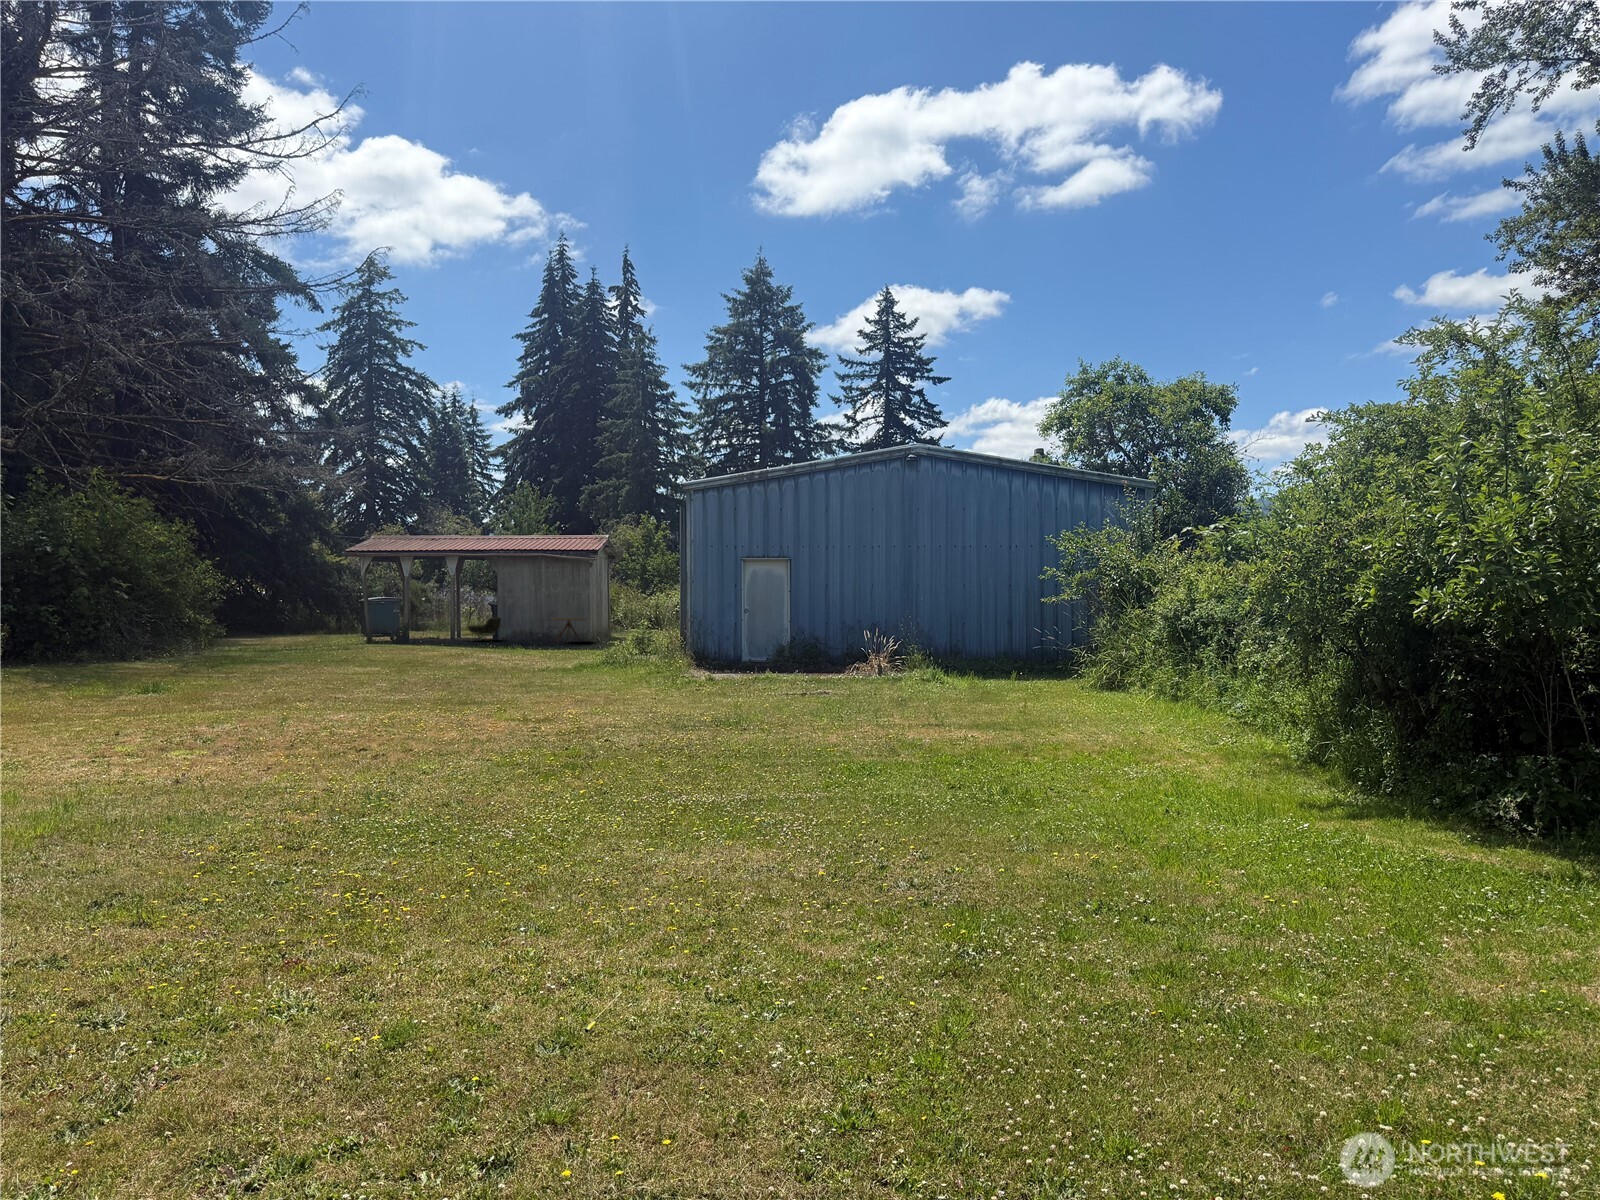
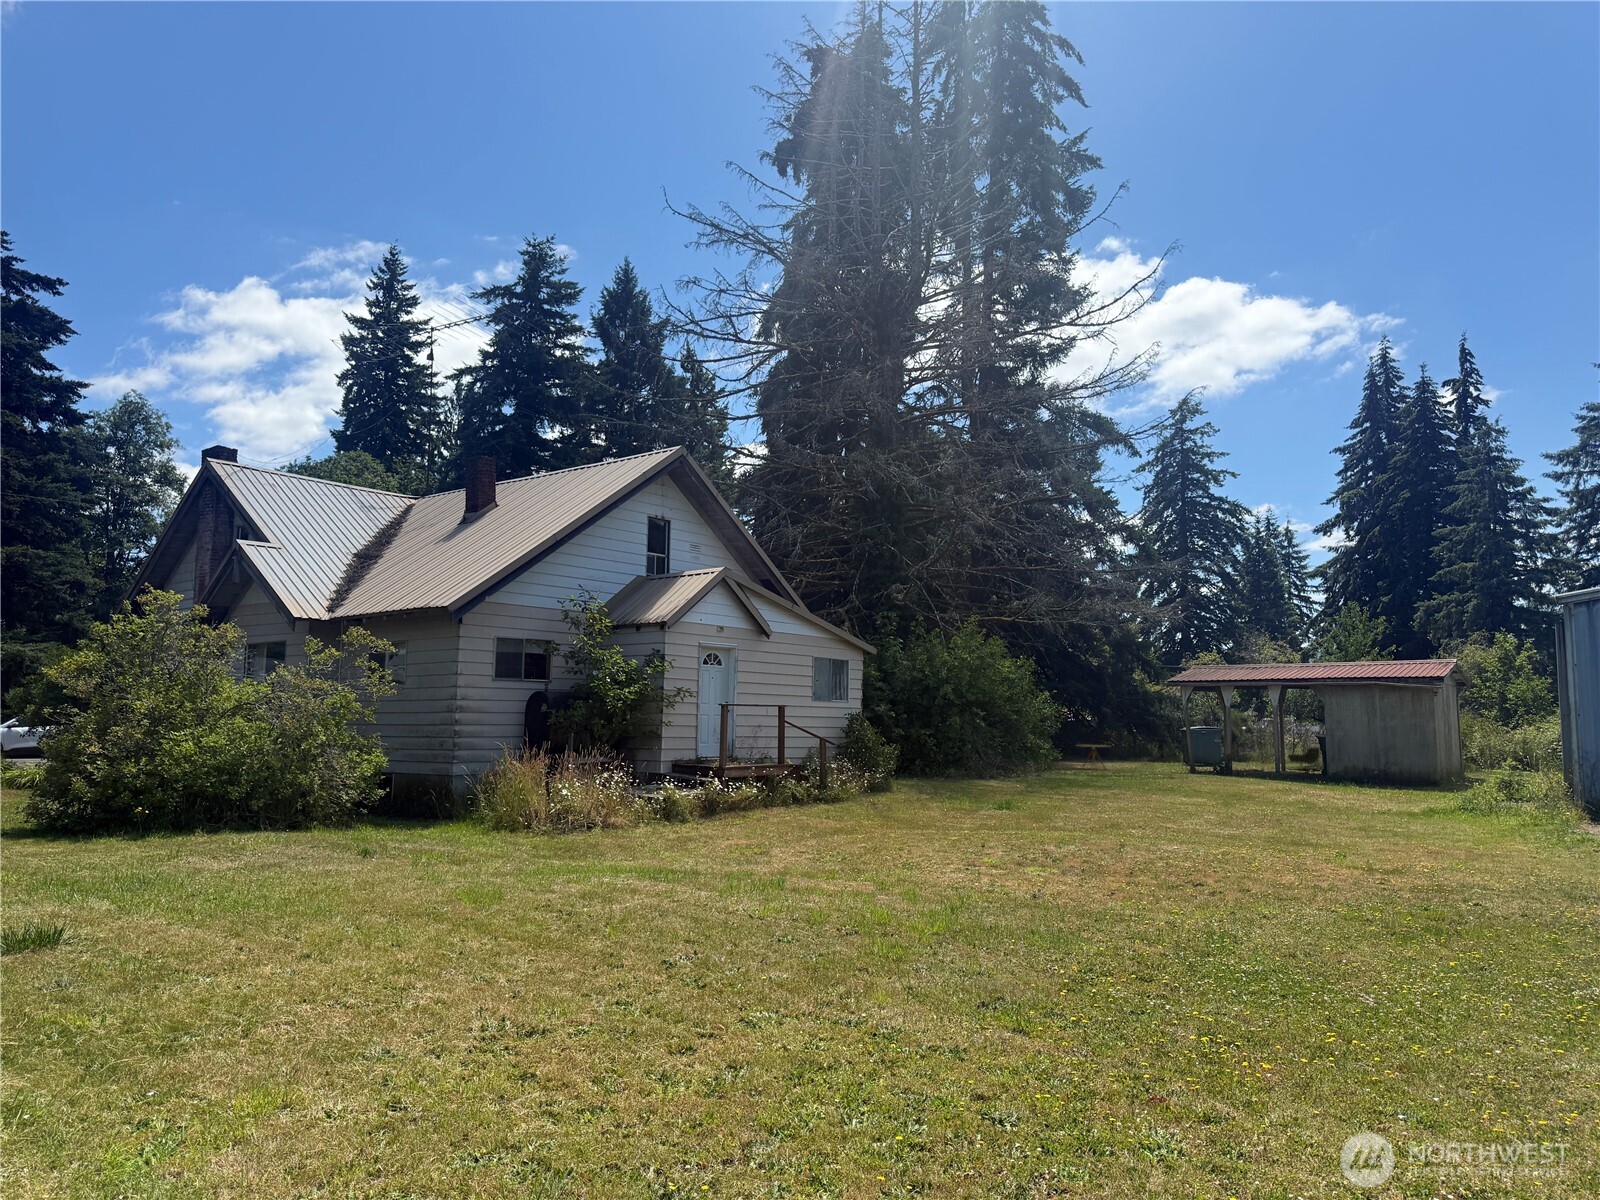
round table: present [554,618,584,643] -> present [1080,745,1107,766]

